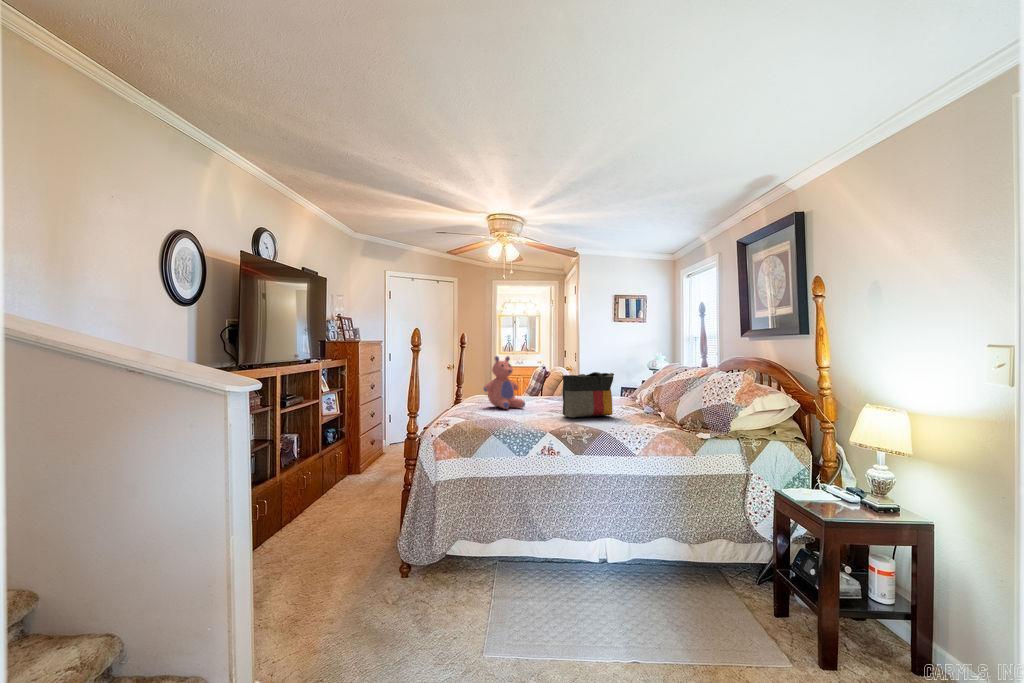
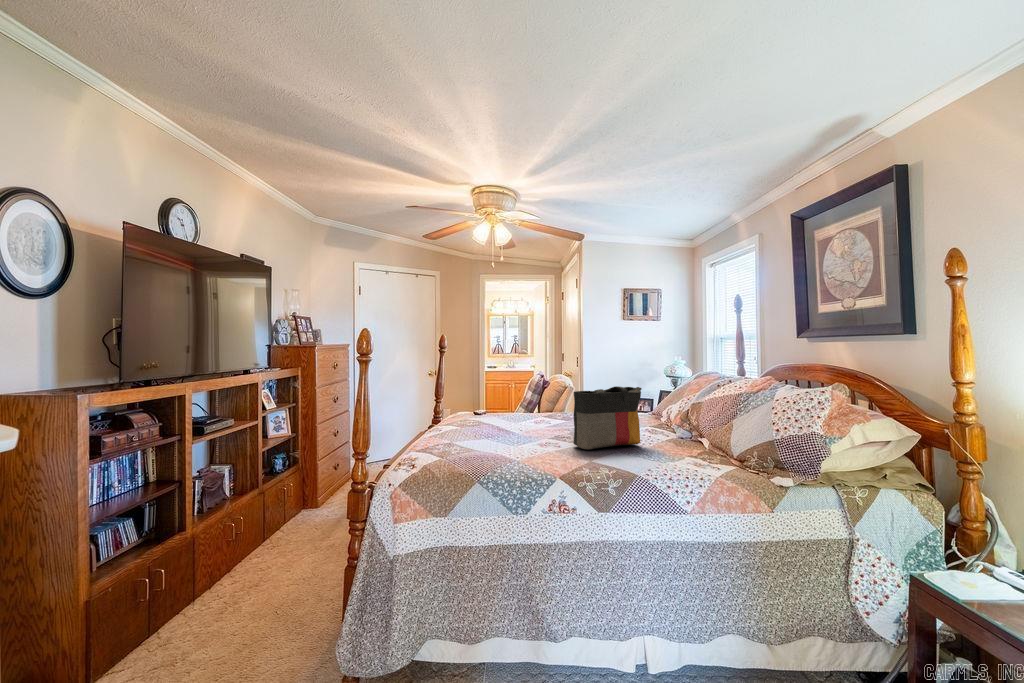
teddy bear: present [484,356,525,409] -> none [467,364,522,434]

